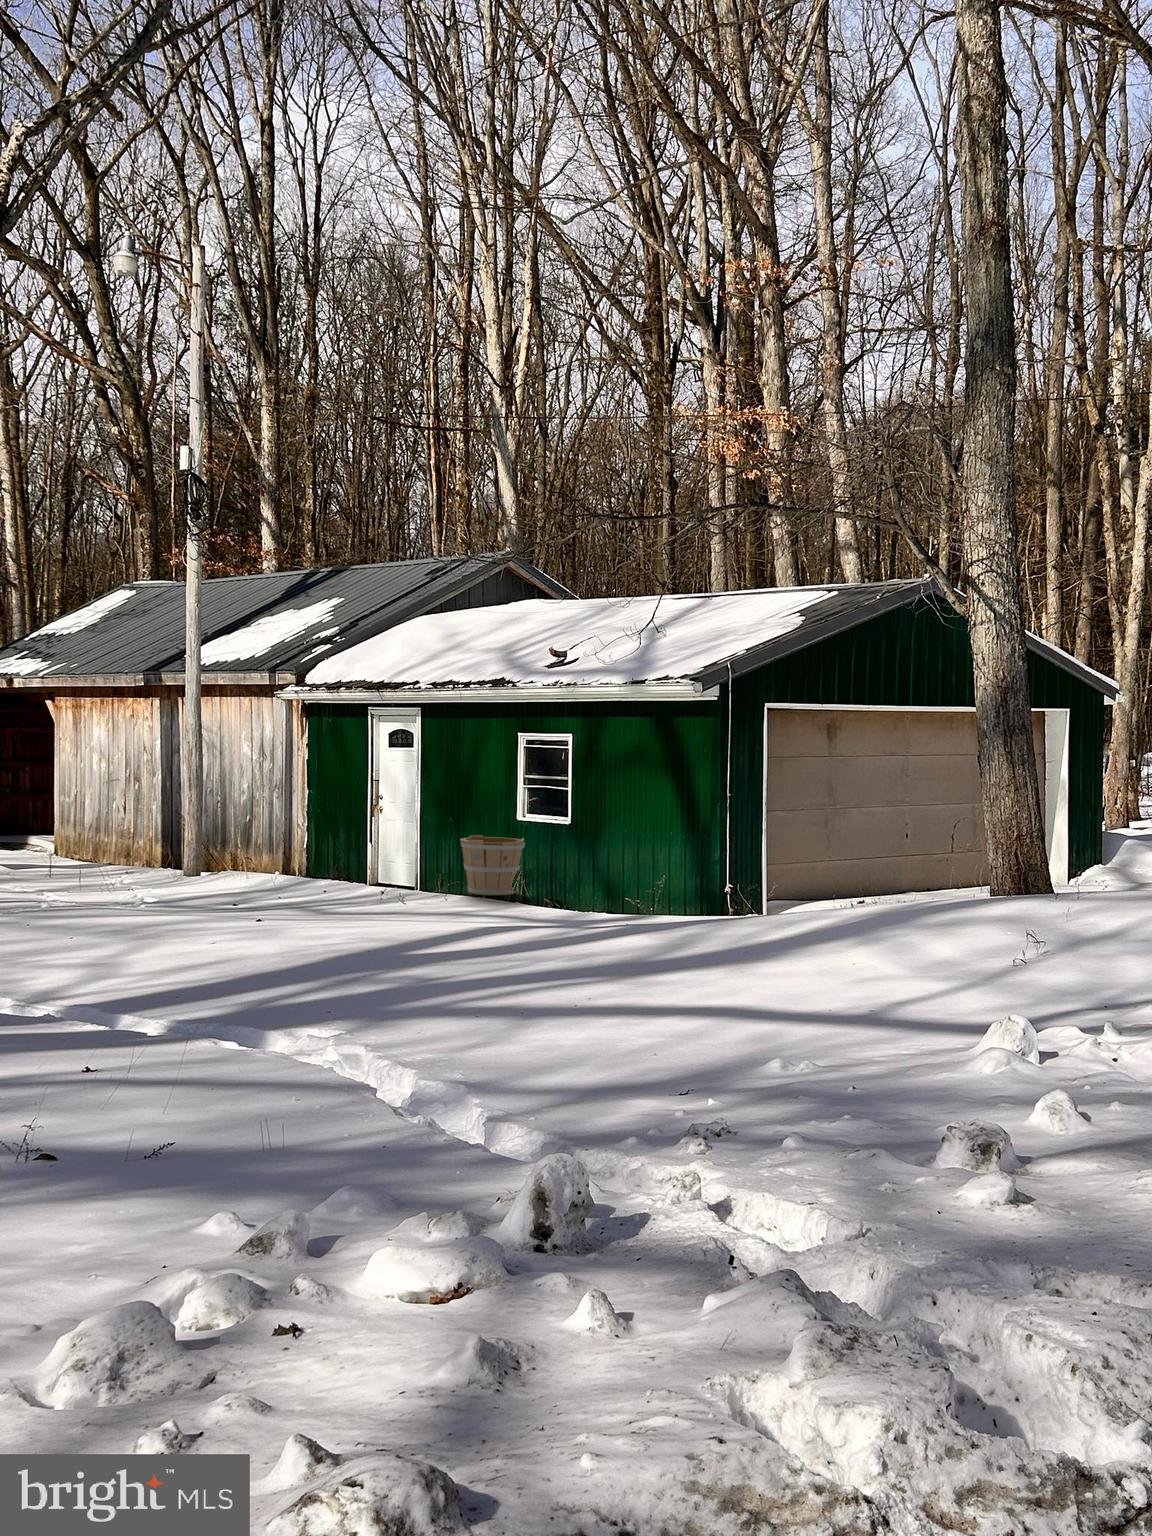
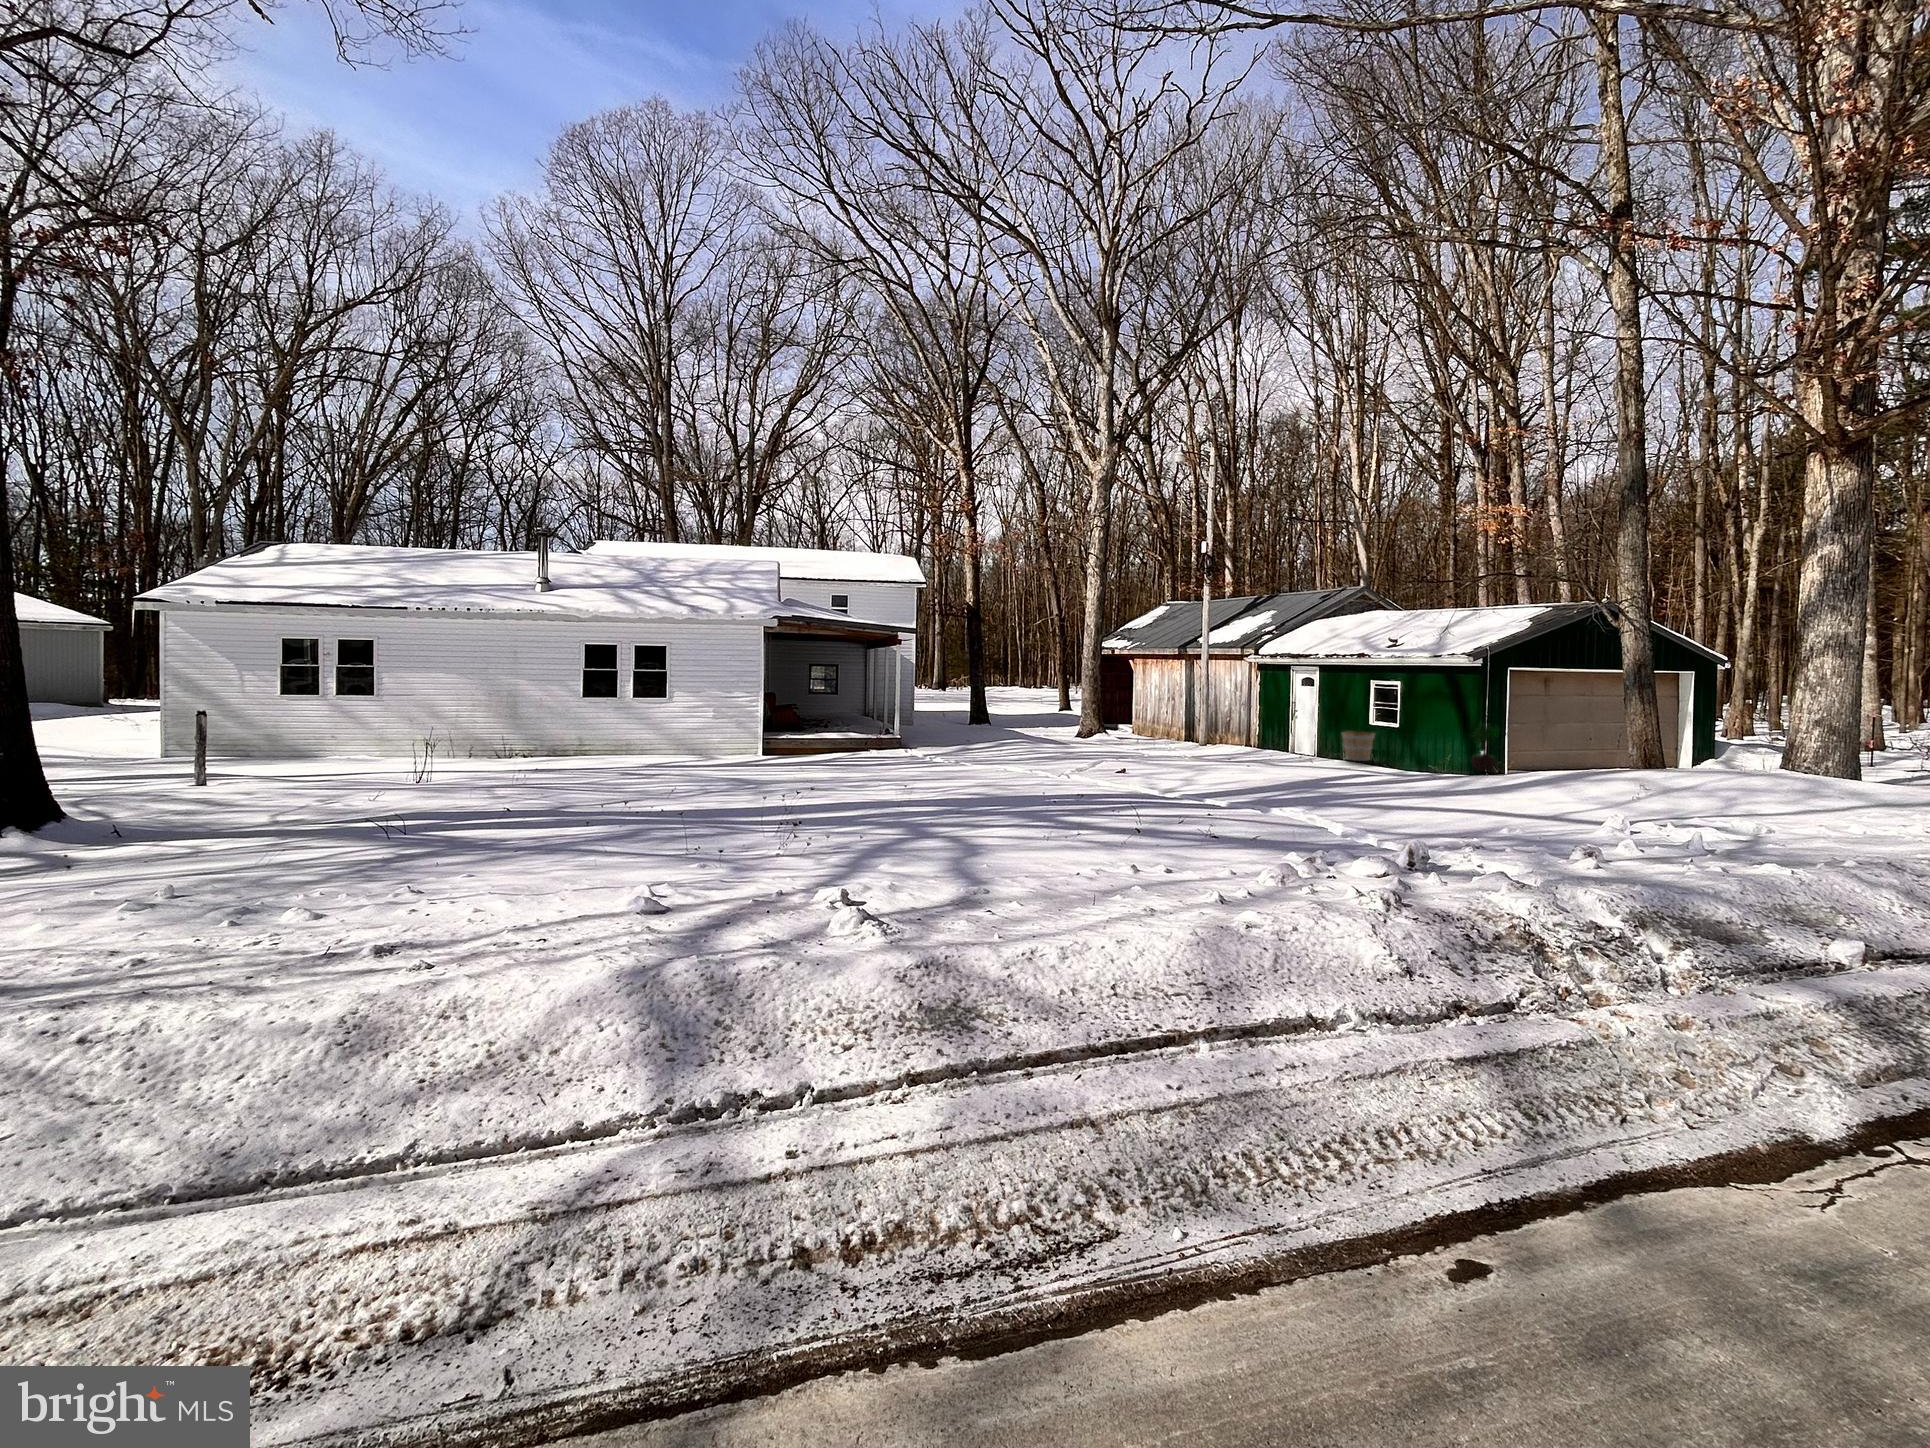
potted tree: none [695,805,757,909] -> present [1471,724,1499,771]

